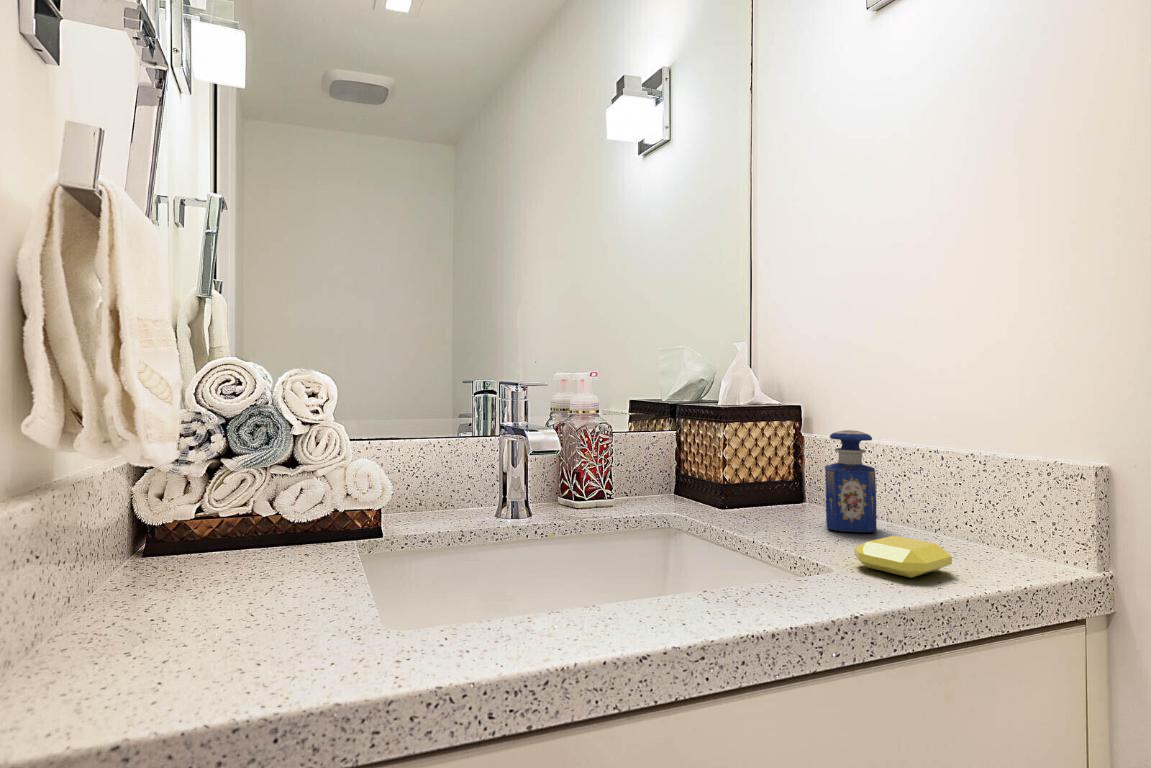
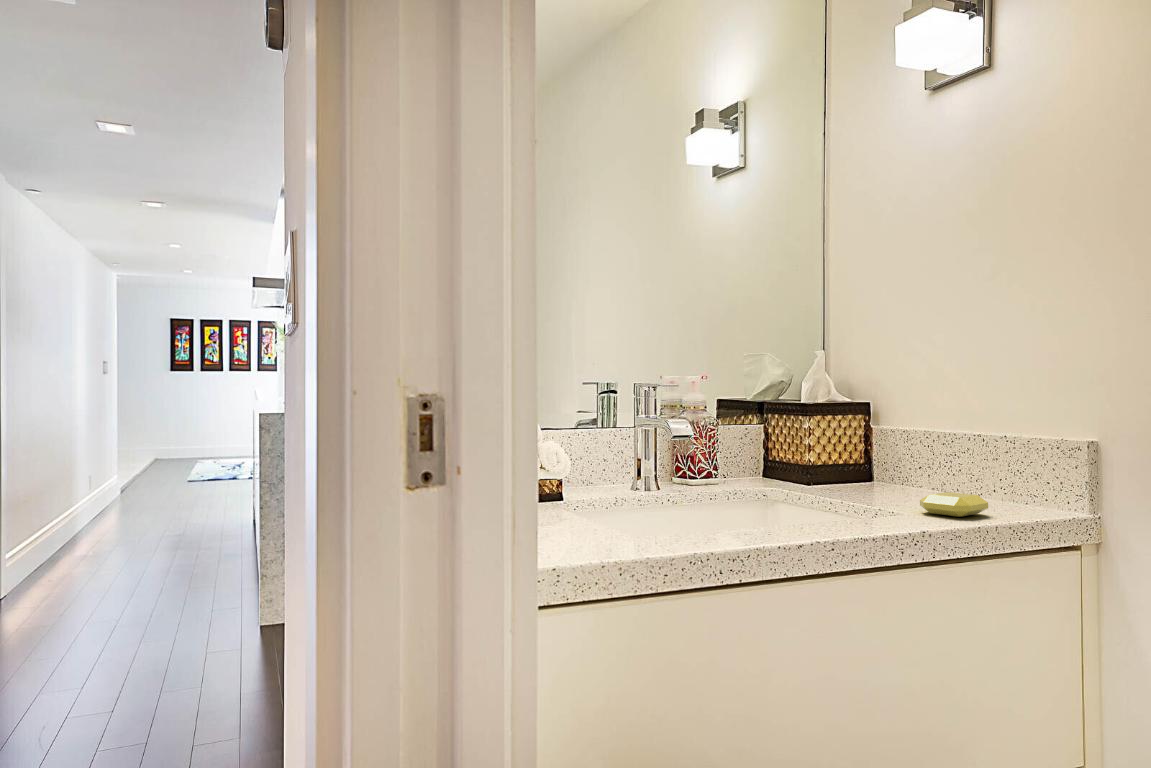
perfume bottle: present [825,430,877,532] -> none [893,420,934,497]

